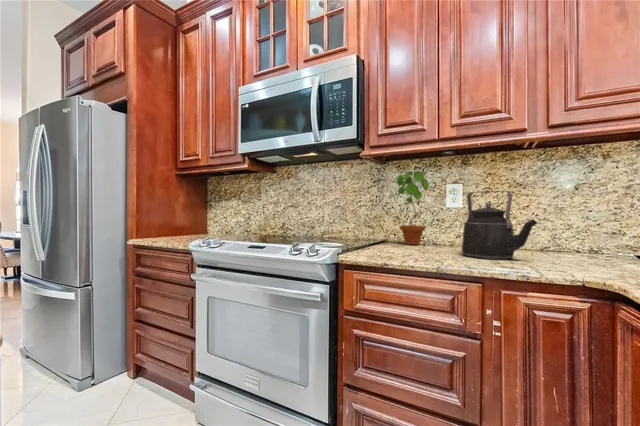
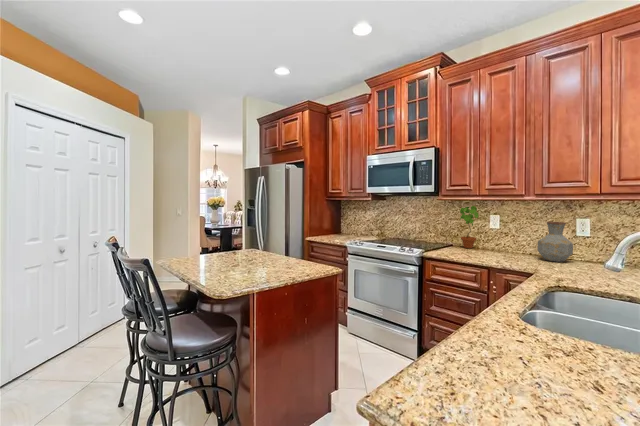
vase: none [546,182,612,259] -> present [537,221,573,262]
kettle: present [462,191,537,260] -> none [489,225,522,260]

